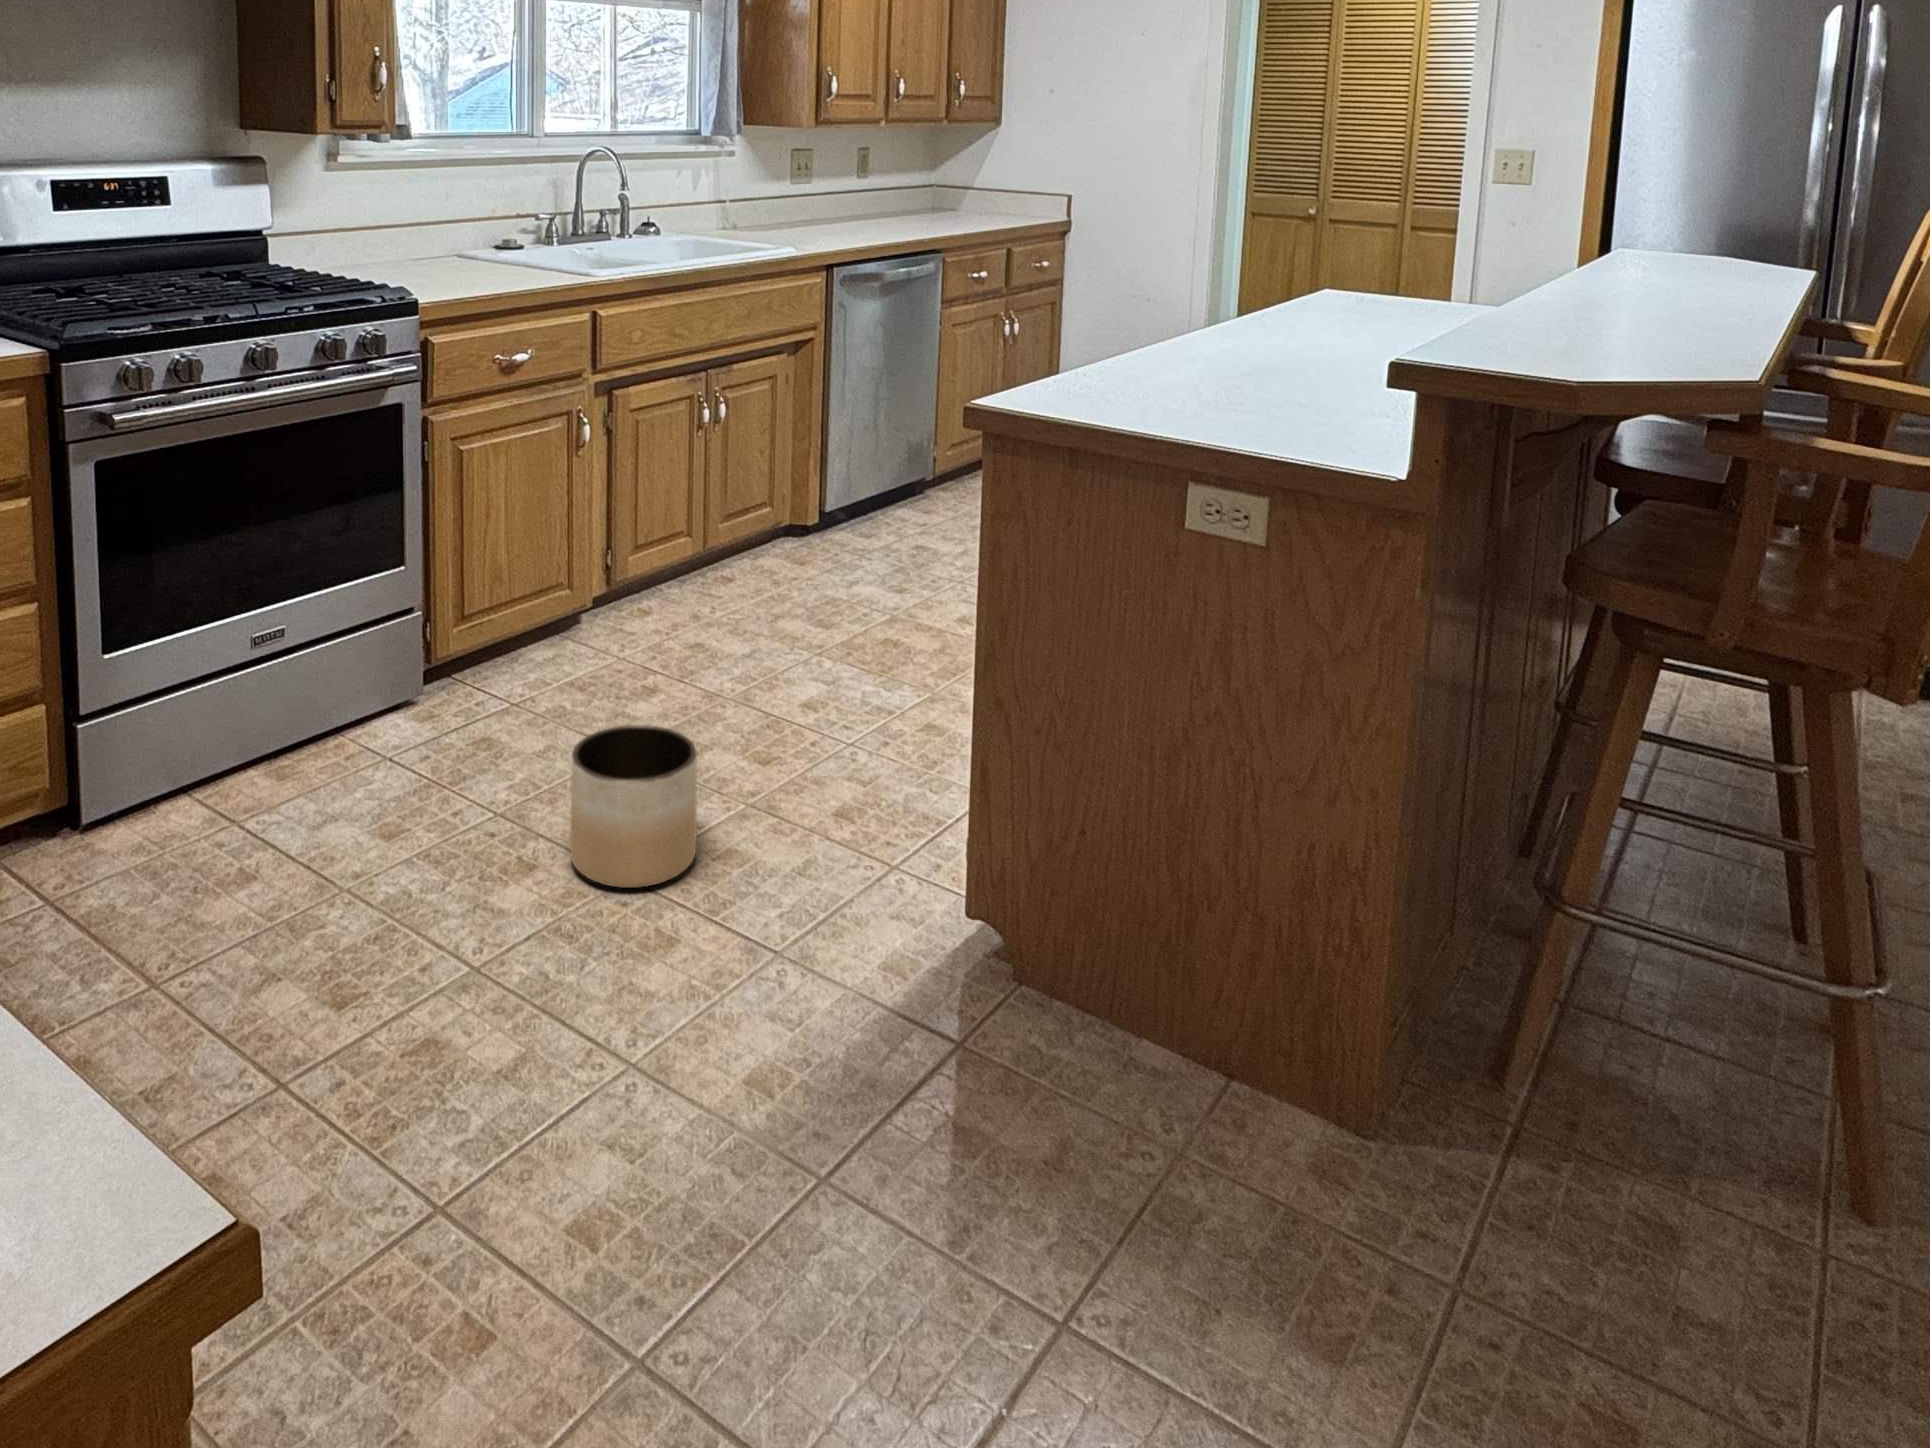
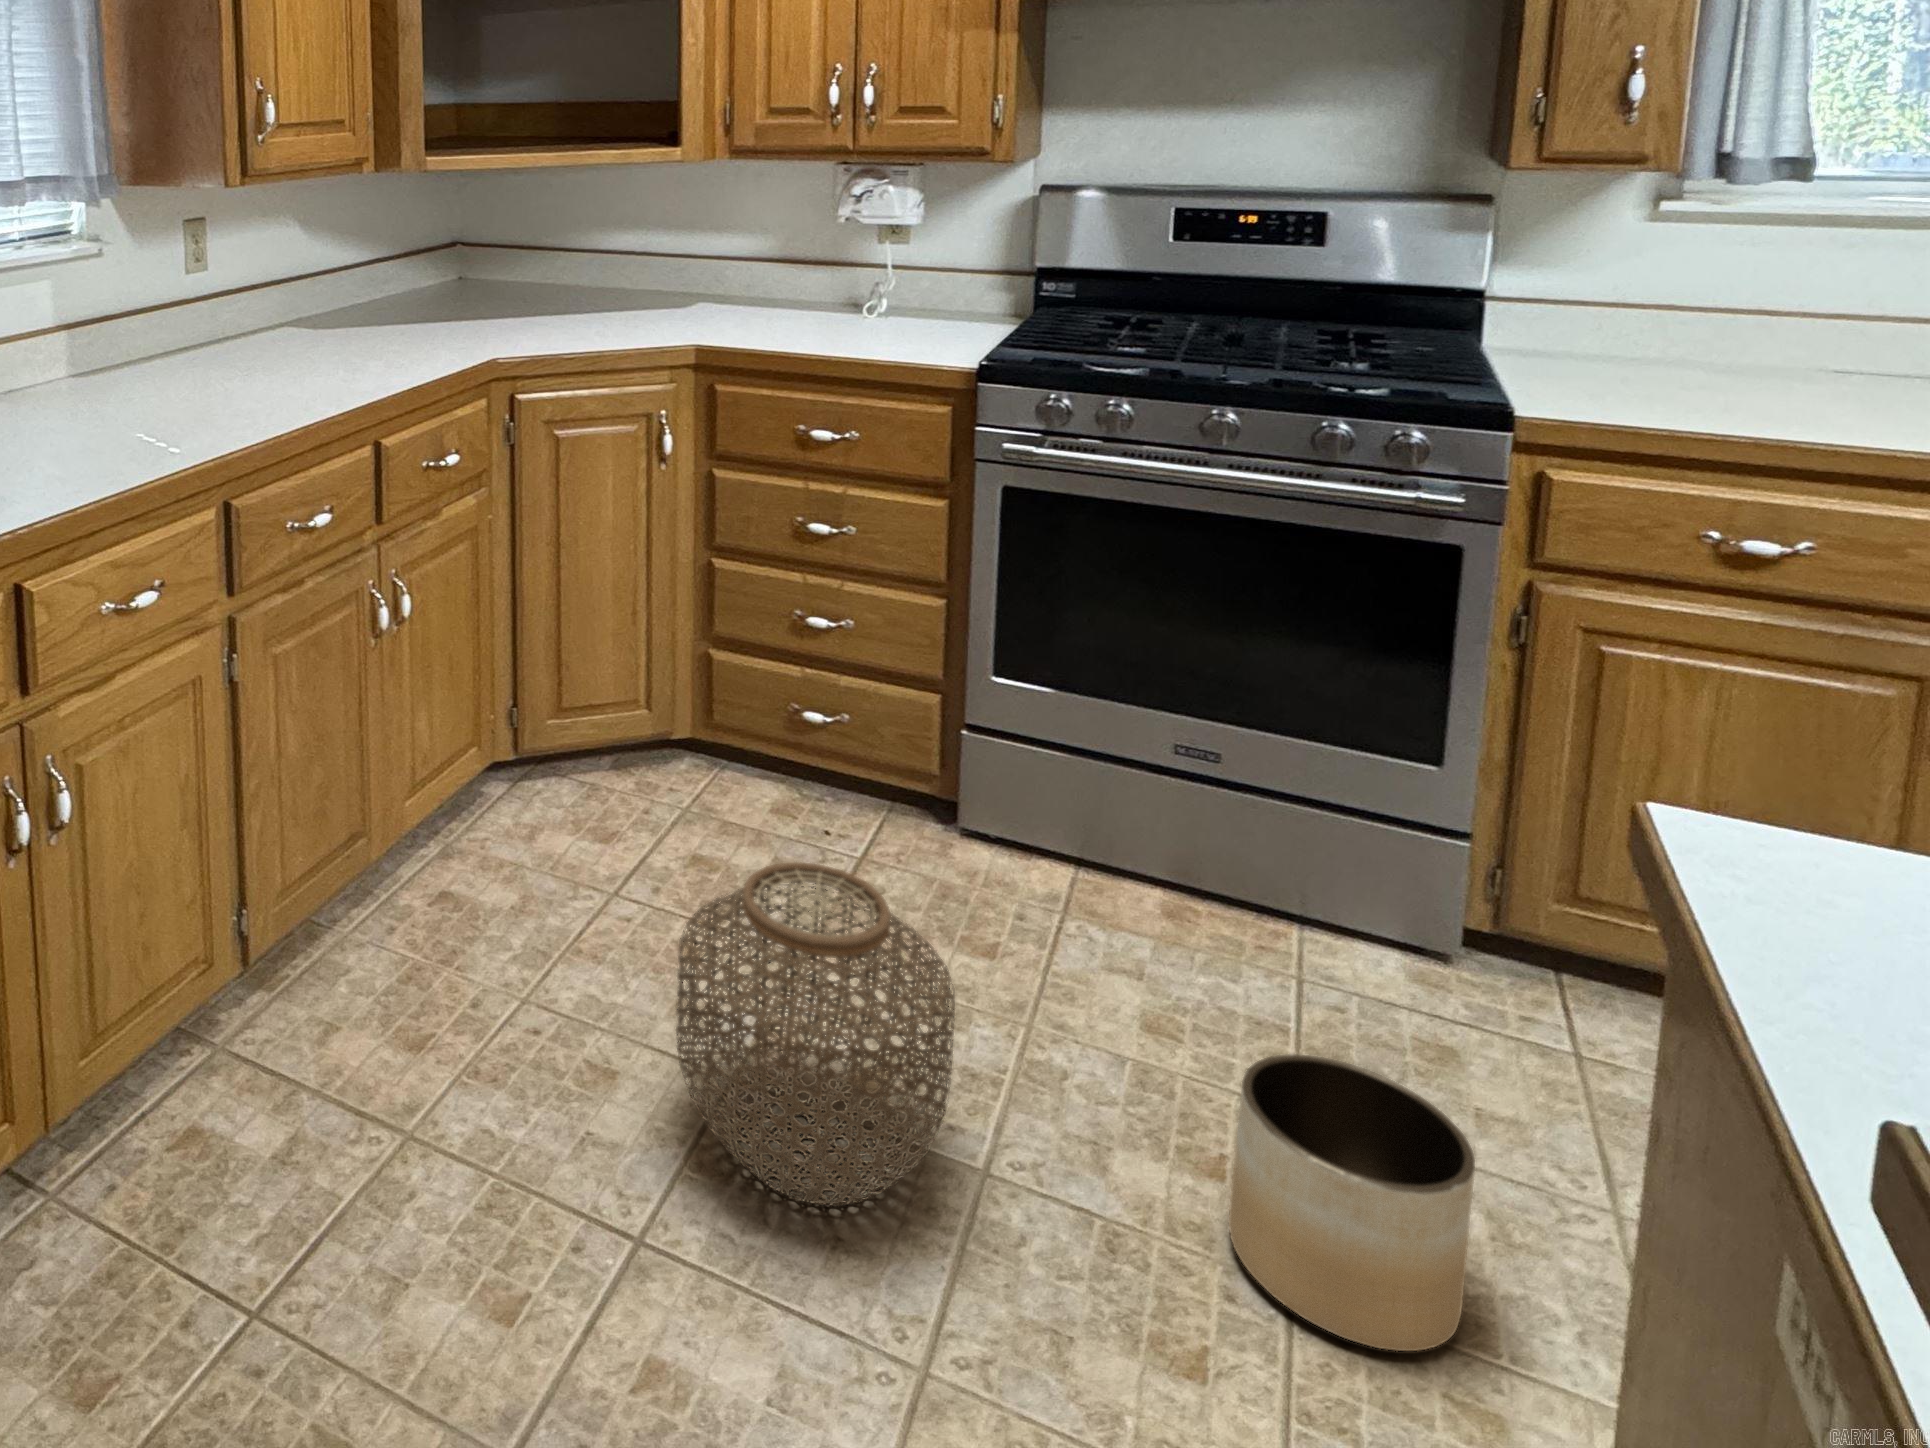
woven basket: none [273,795,529,1104] -> present [676,862,955,1206]

